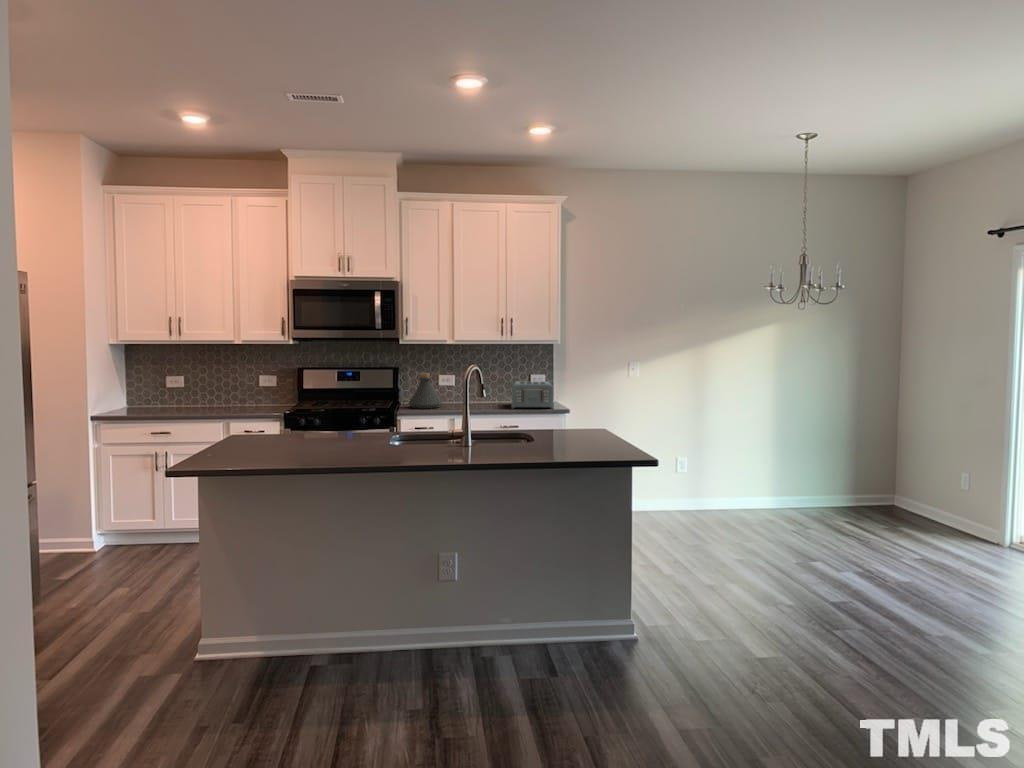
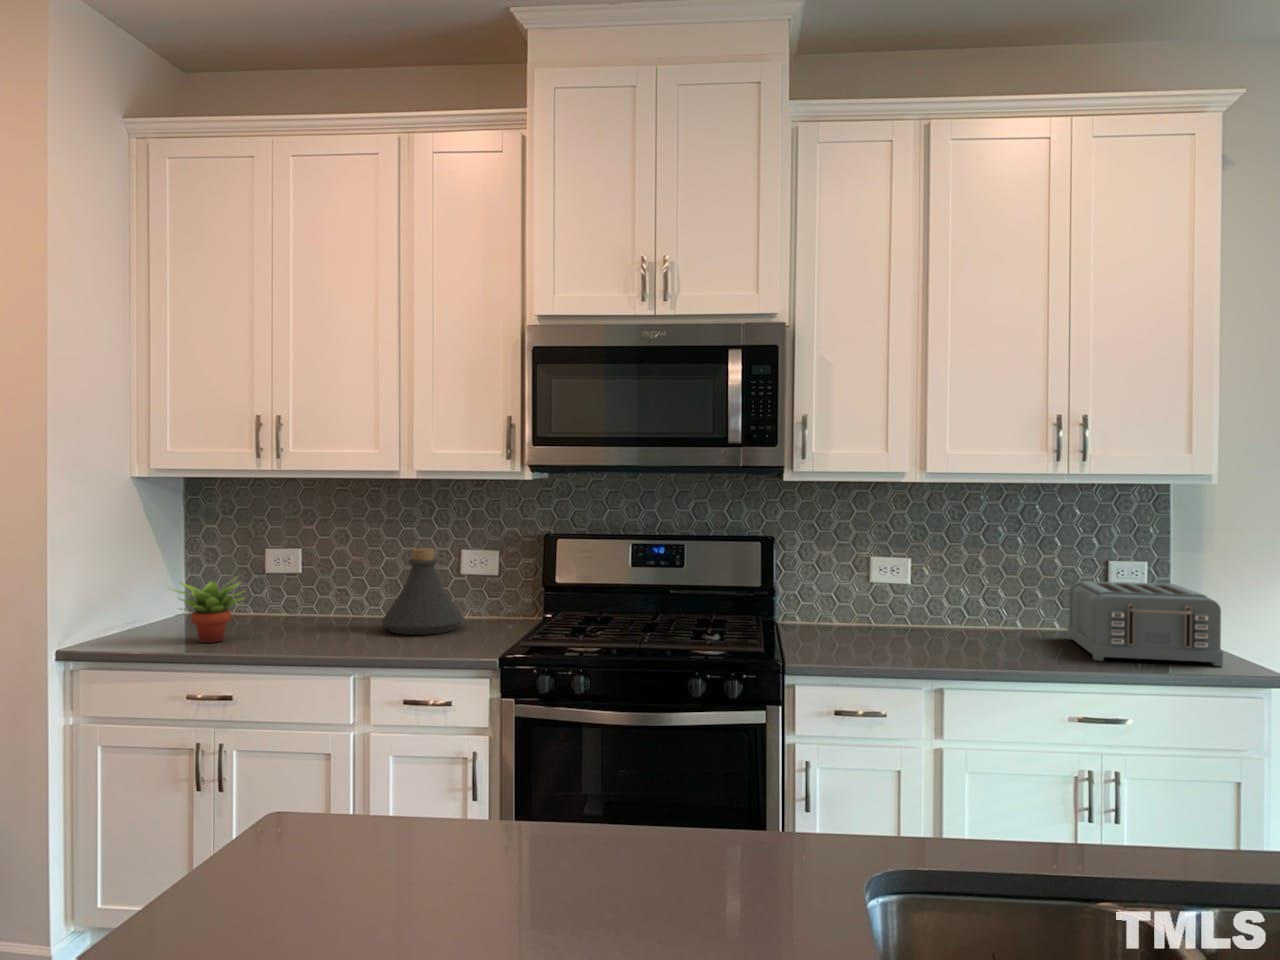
bottle: present [408,373,442,409] -> present [381,548,464,635]
succulent plant: none [135,385,168,414] -> present [168,580,244,643]

